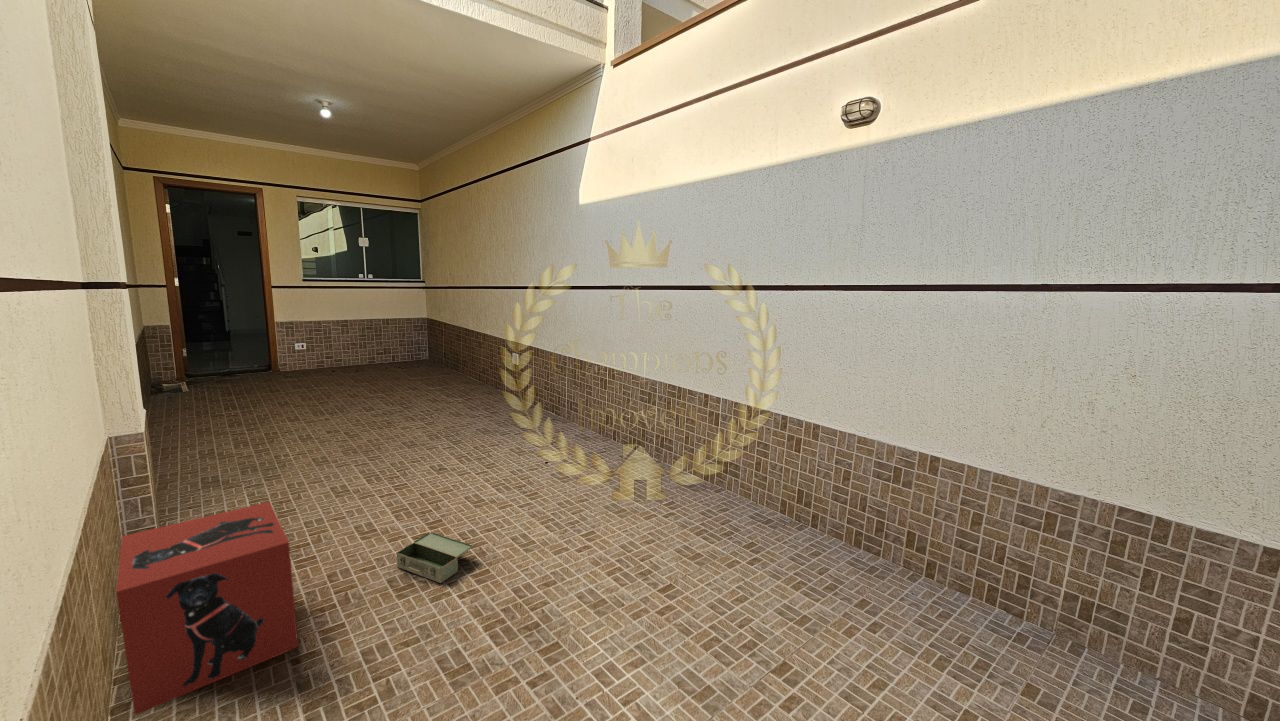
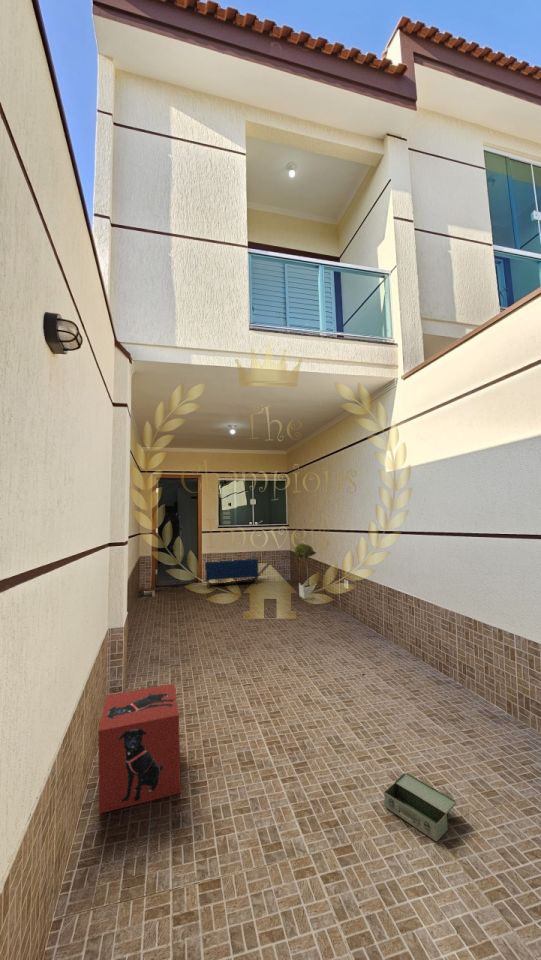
potted tree: none [444,311,477,386] -> present [295,543,316,599]
bench: none [290,331,385,376] -> present [205,559,259,588]
toolbox: present [397,532,472,583] -> present [384,773,456,842]

